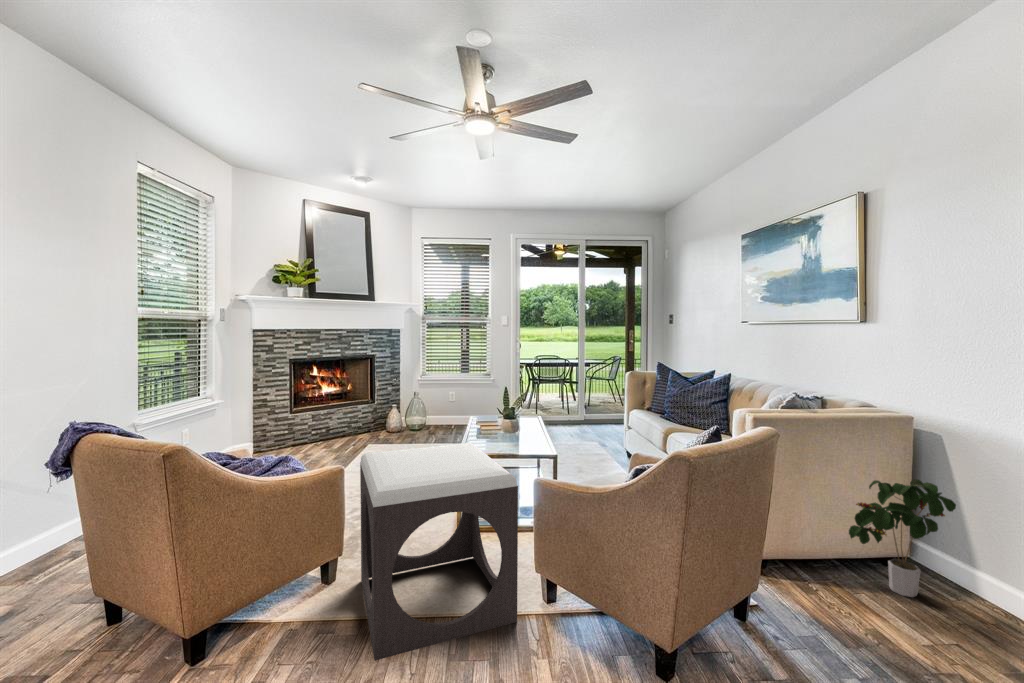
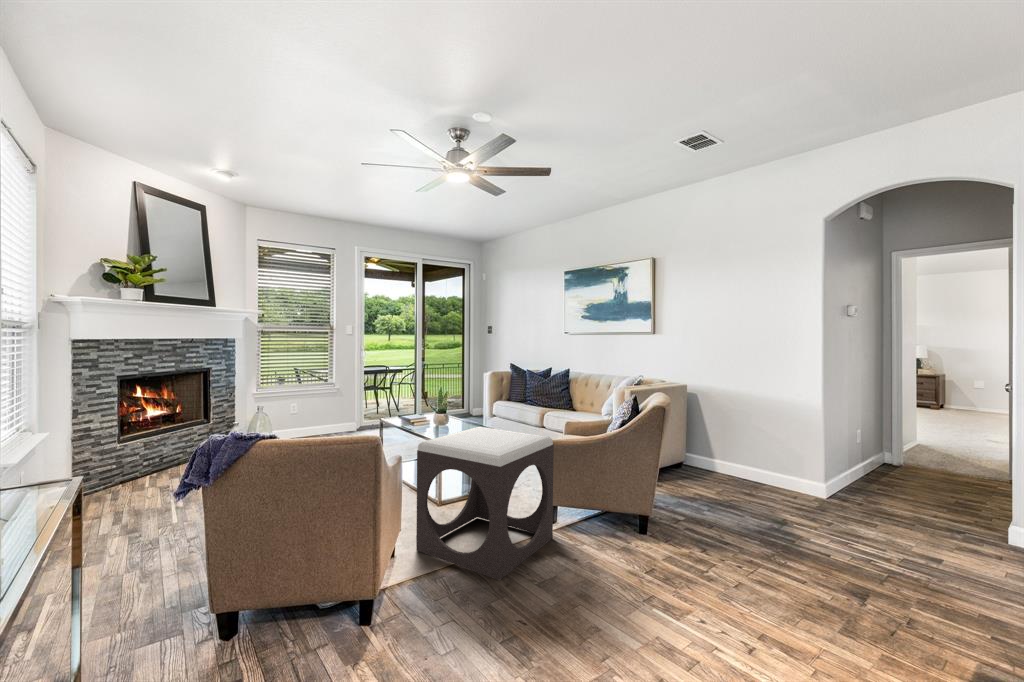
potted plant: present [849,479,956,597] -> none [675,418,711,480]

